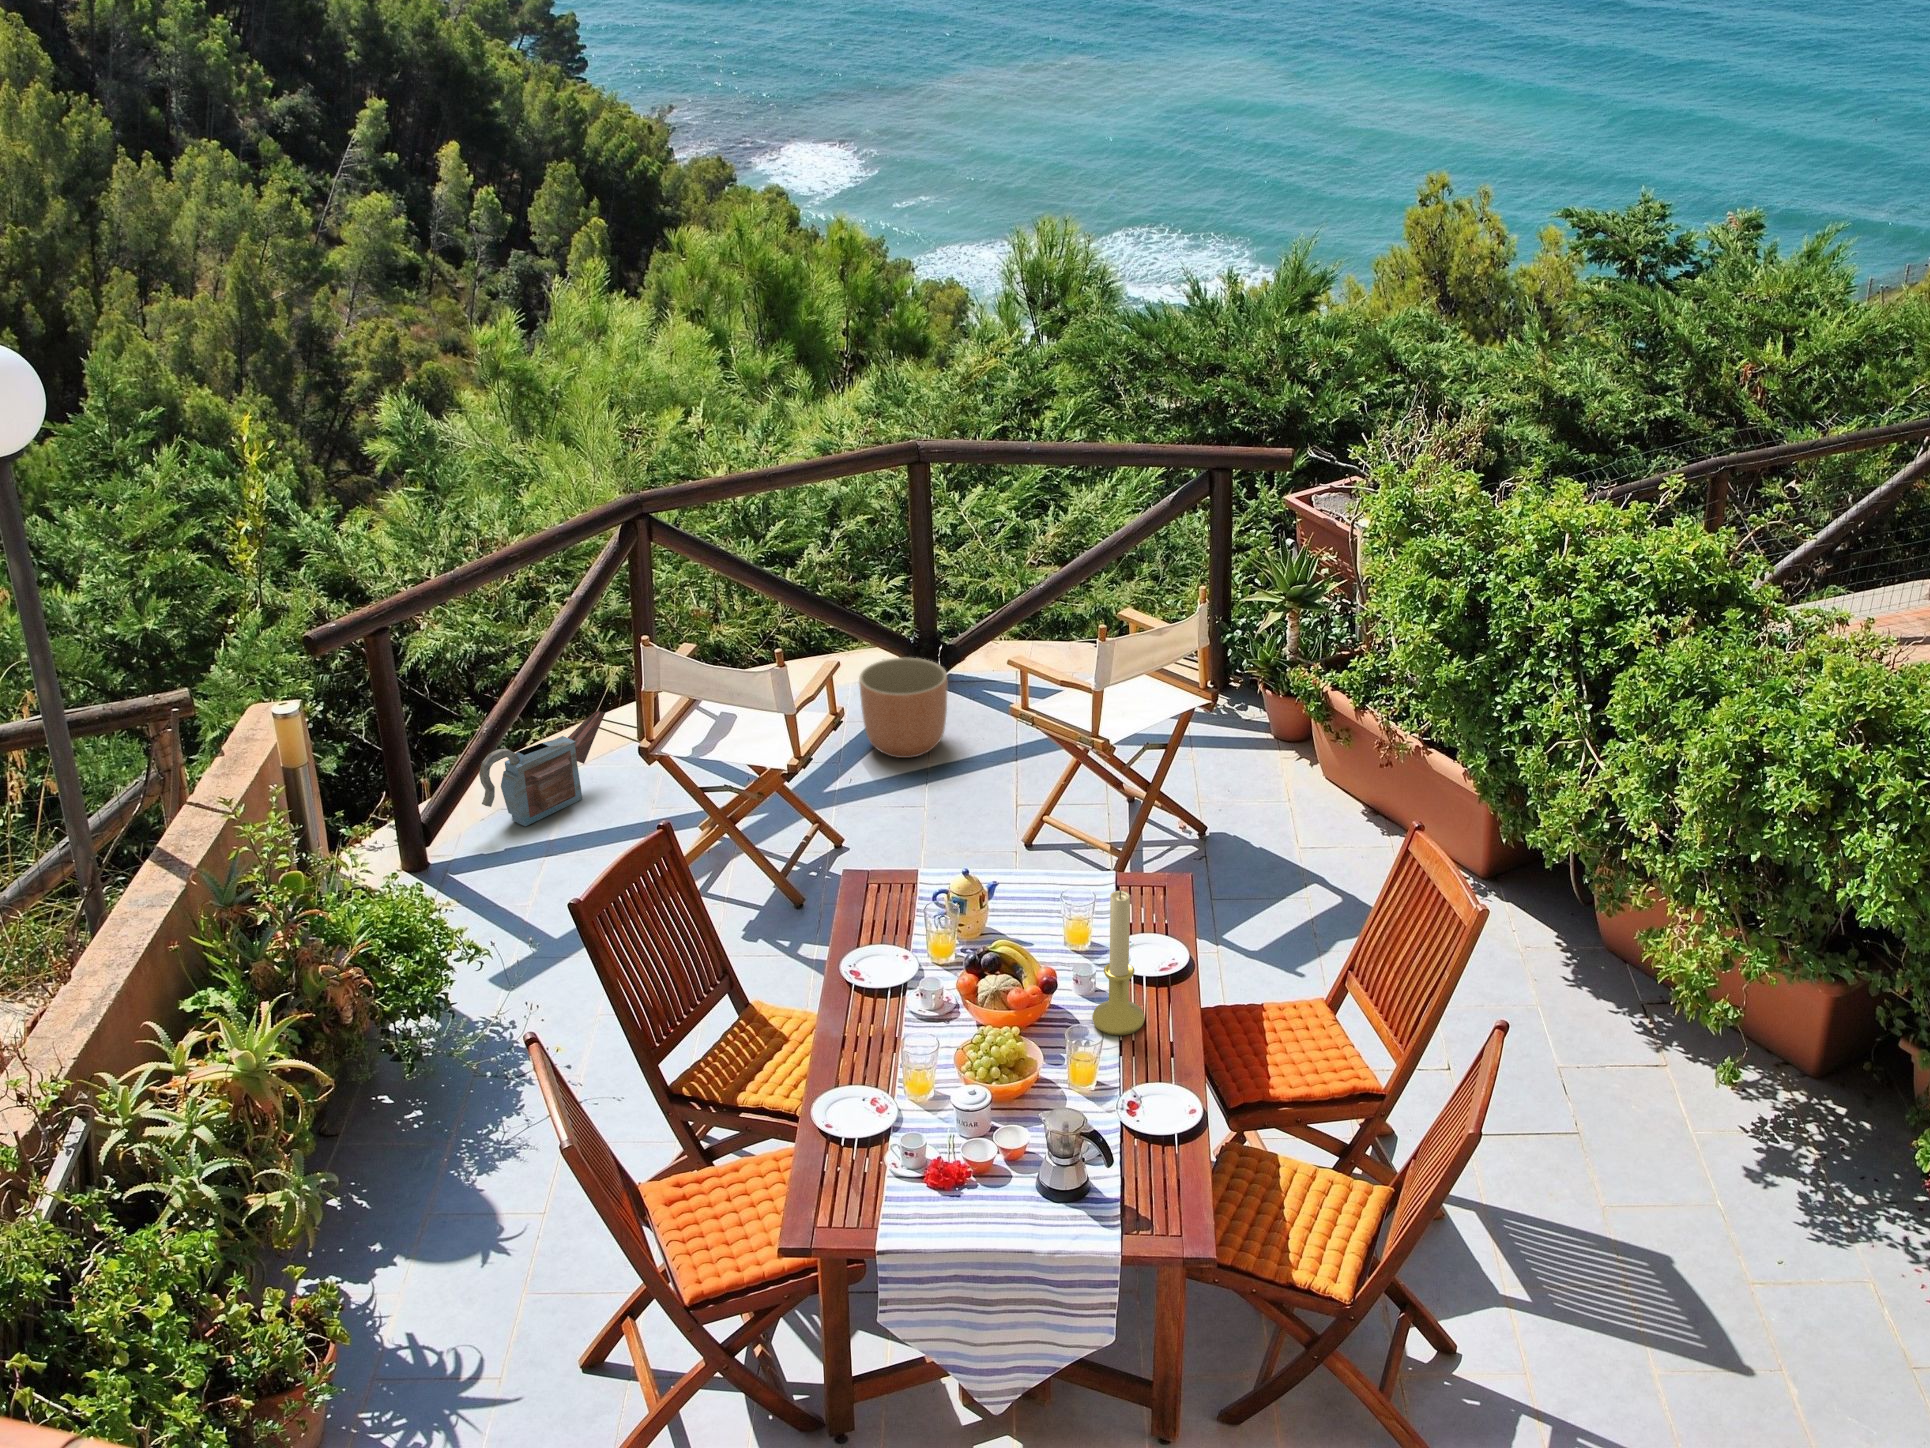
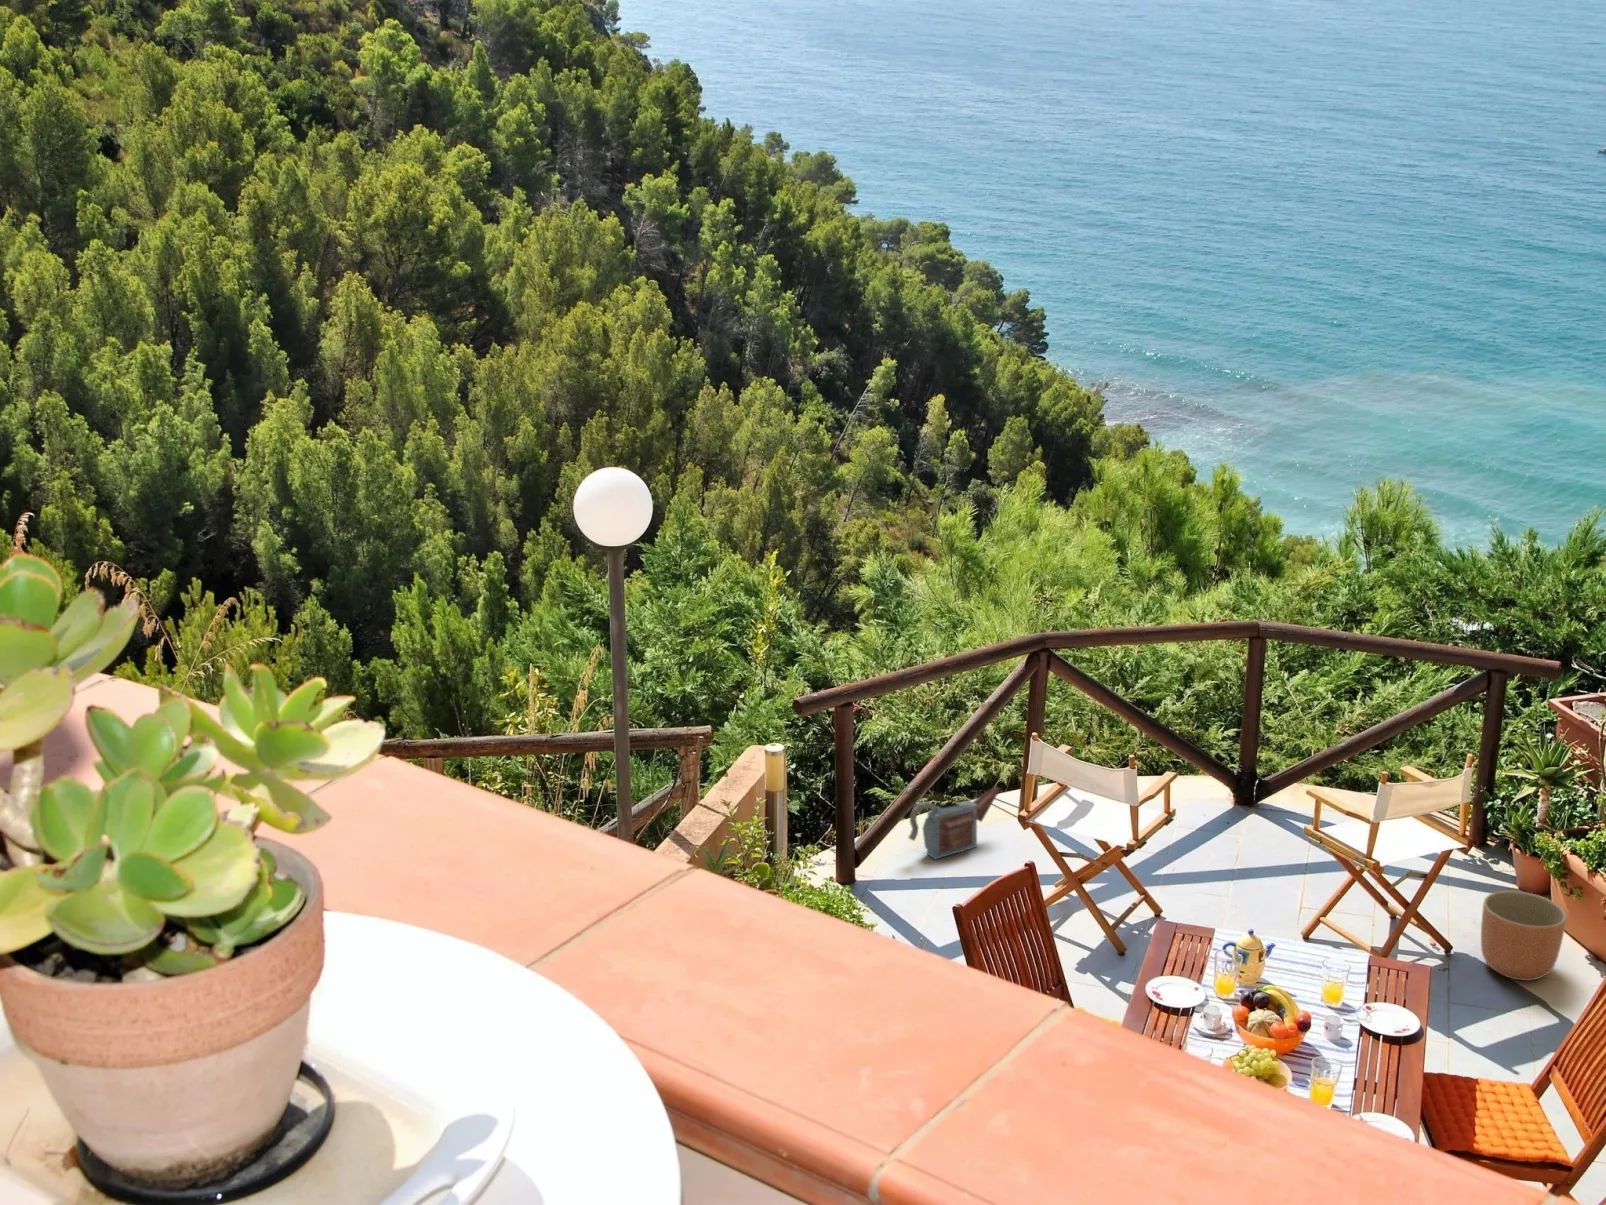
planter: present [859,658,947,758] -> present [1481,891,1567,981]
candle holder: present [1092,890,1145,1036] -> none [1335,962,1377,1076]

